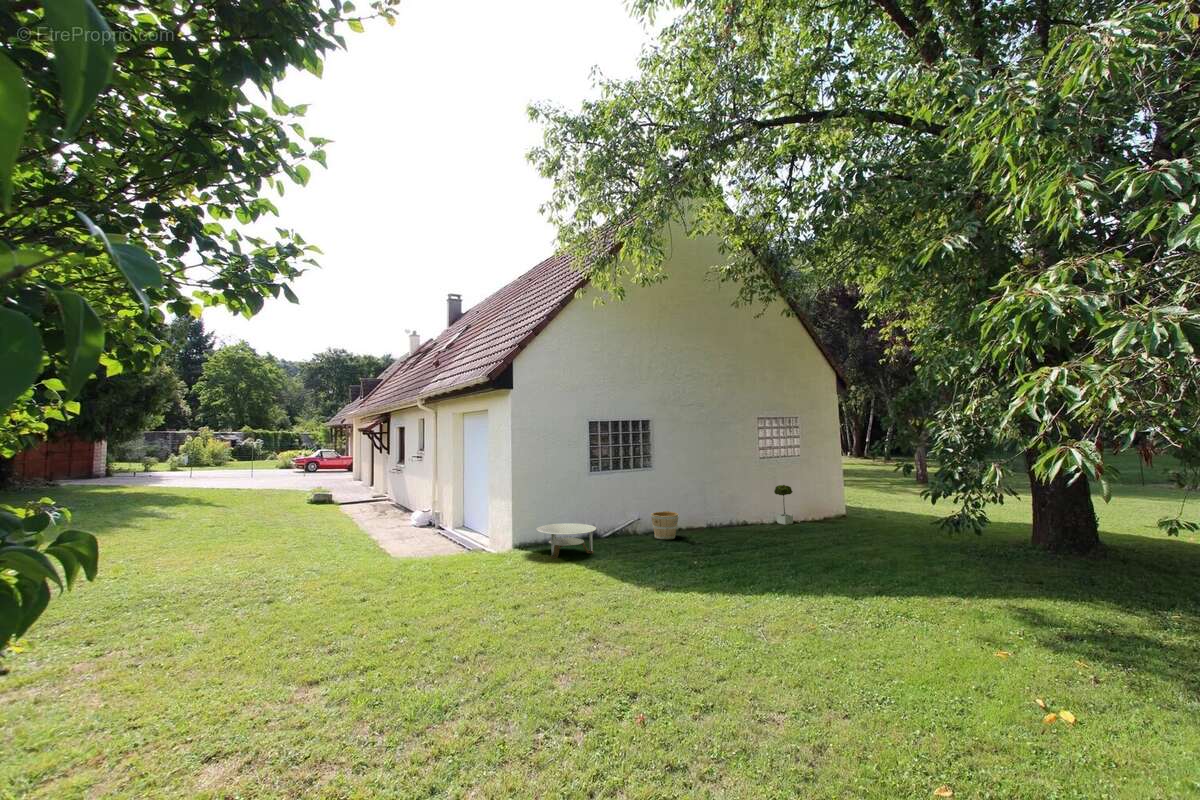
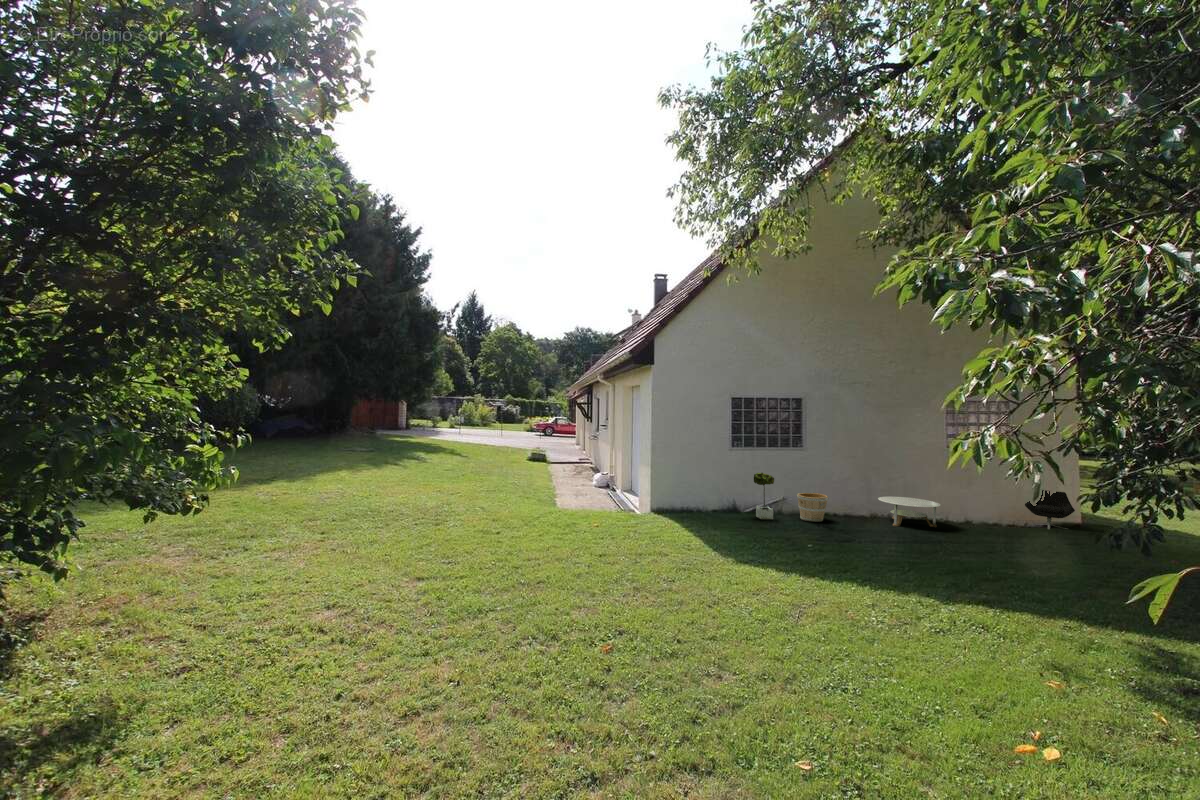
potted tree: present [774,485,793,525] -> present [754,473,774,519]
lounge chair: none [821,491,856,523] -> present [1025,490,1075,529]
round table: present [536,523,596,559] -> present [878,496,941,527]

